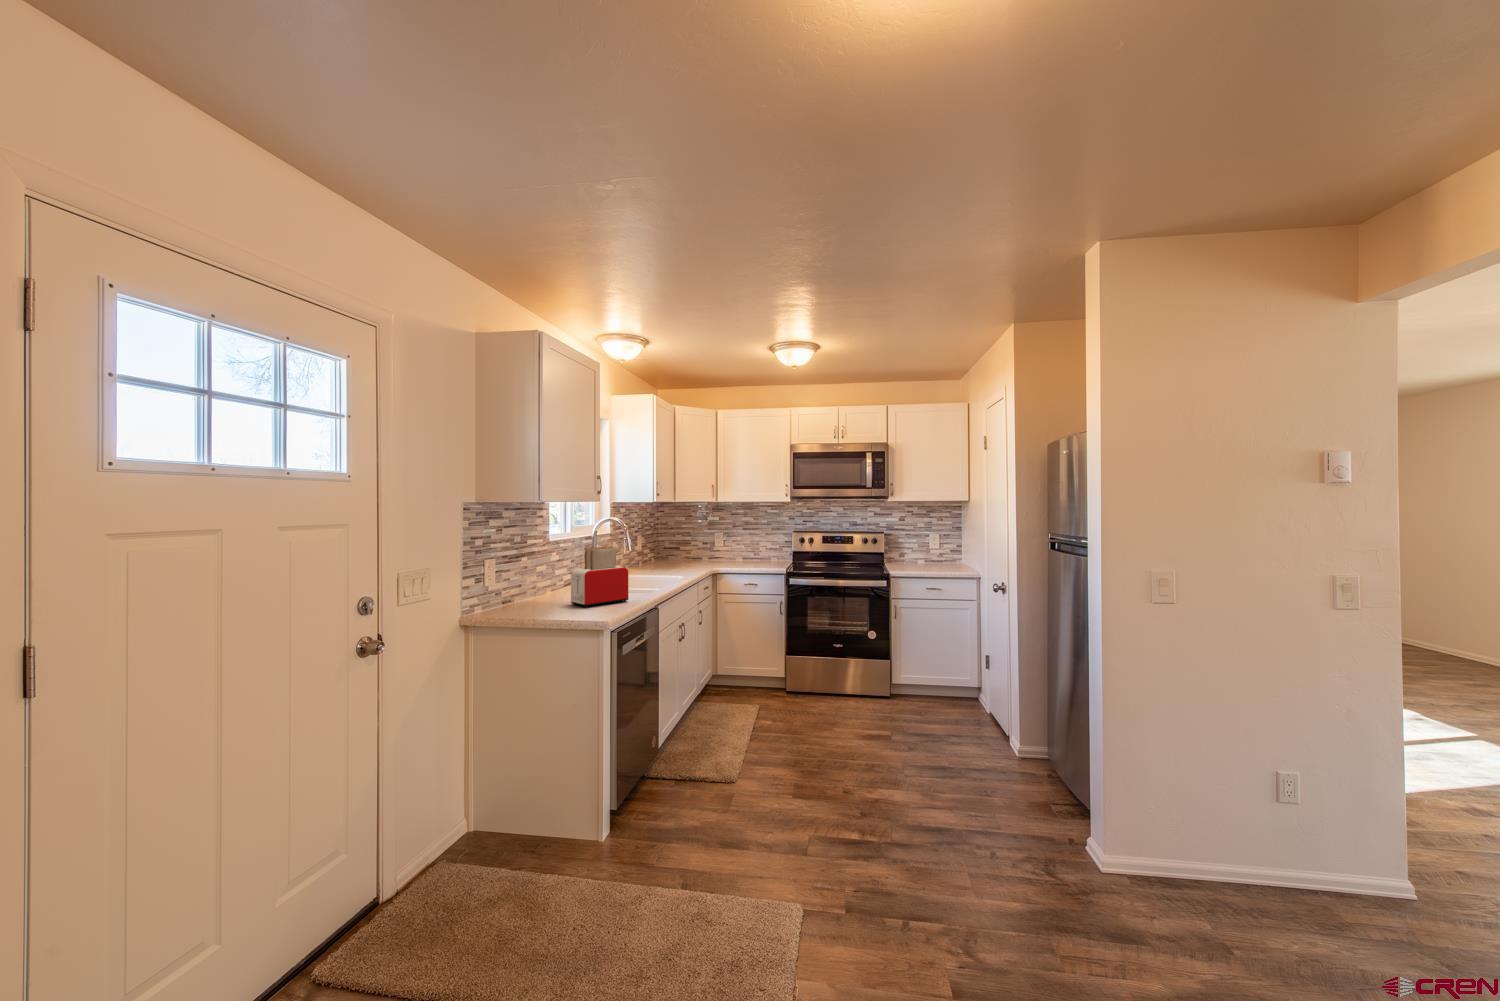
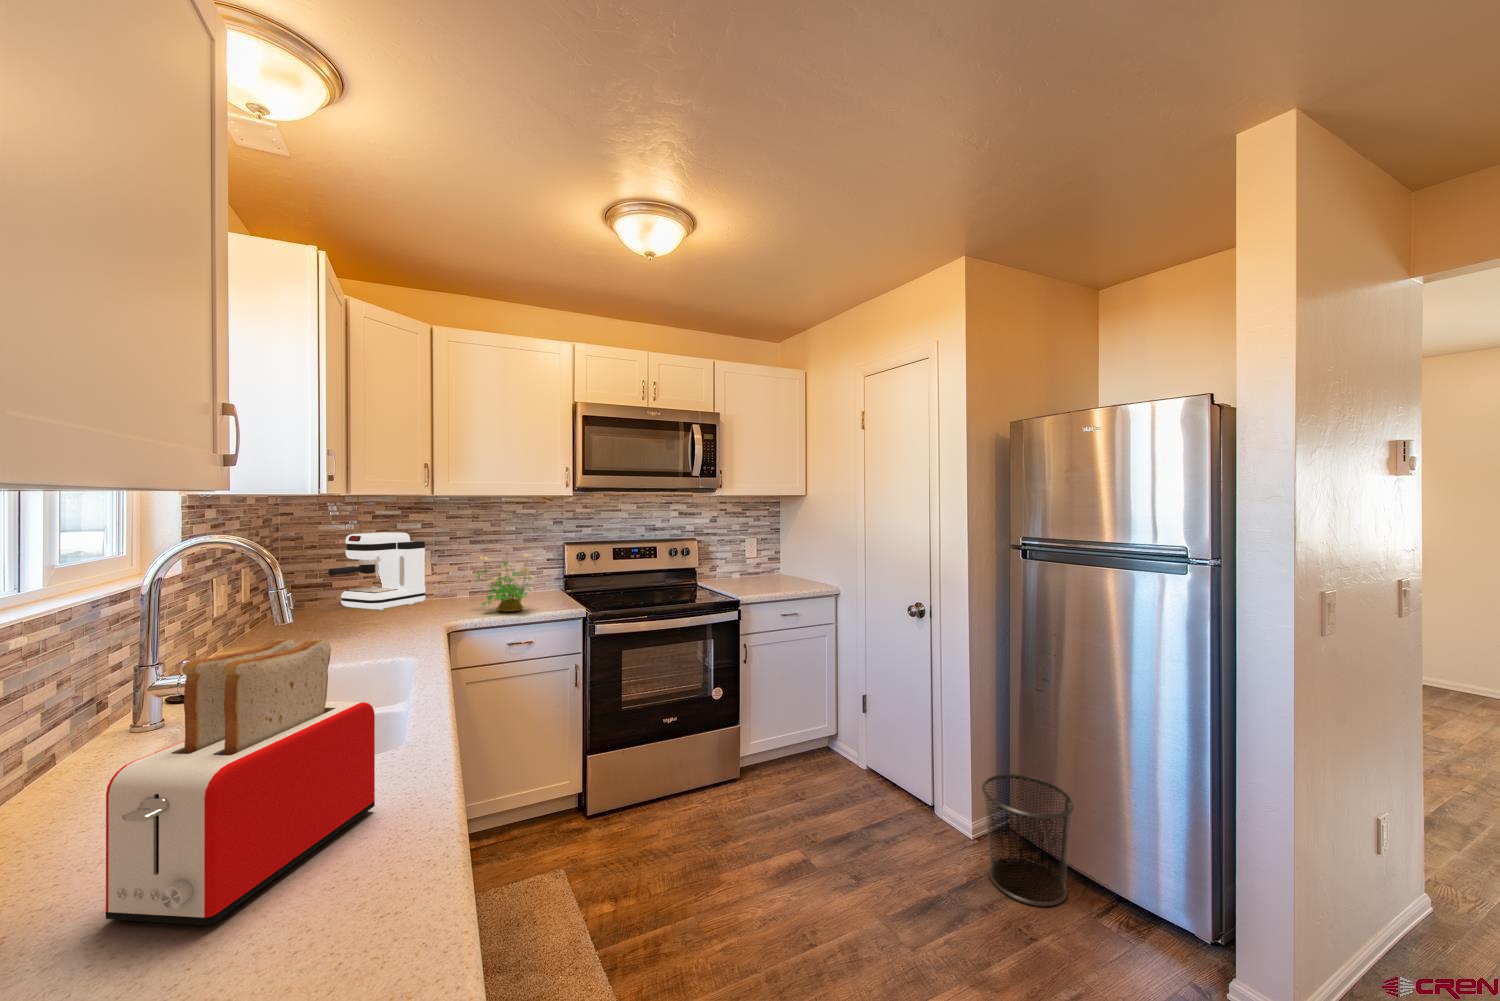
coffee maker: none [674,522,717,562] -> present [328,532,425,610]
potted plant: none [733,531,761,567] -> present [476,547,534,611]
waste bin: none [989,708,1056,795] -> present [982,774,1074,906]

